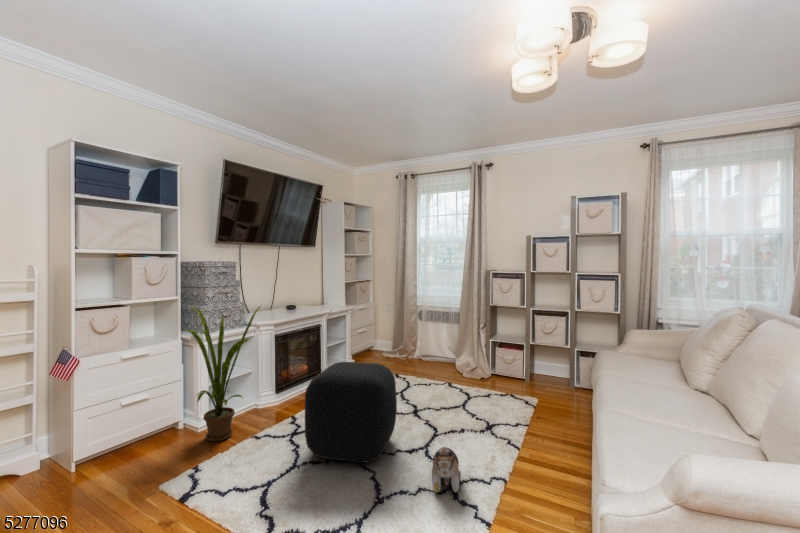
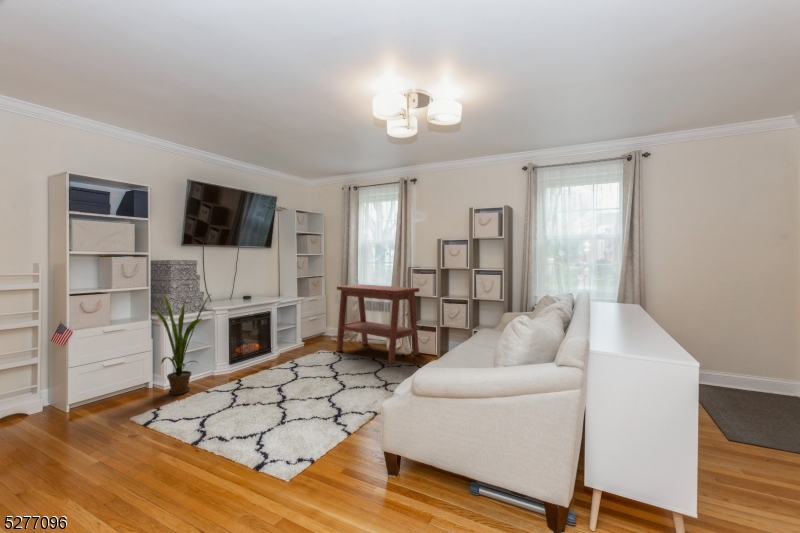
side table: none [397,290,504,393] -> present [336,284,419,364]
ottoman: present [305,362,397,463] -> none [240,335,312,405]
plush toy: present [432,447,461,493] -> none [318,387,346,419]

